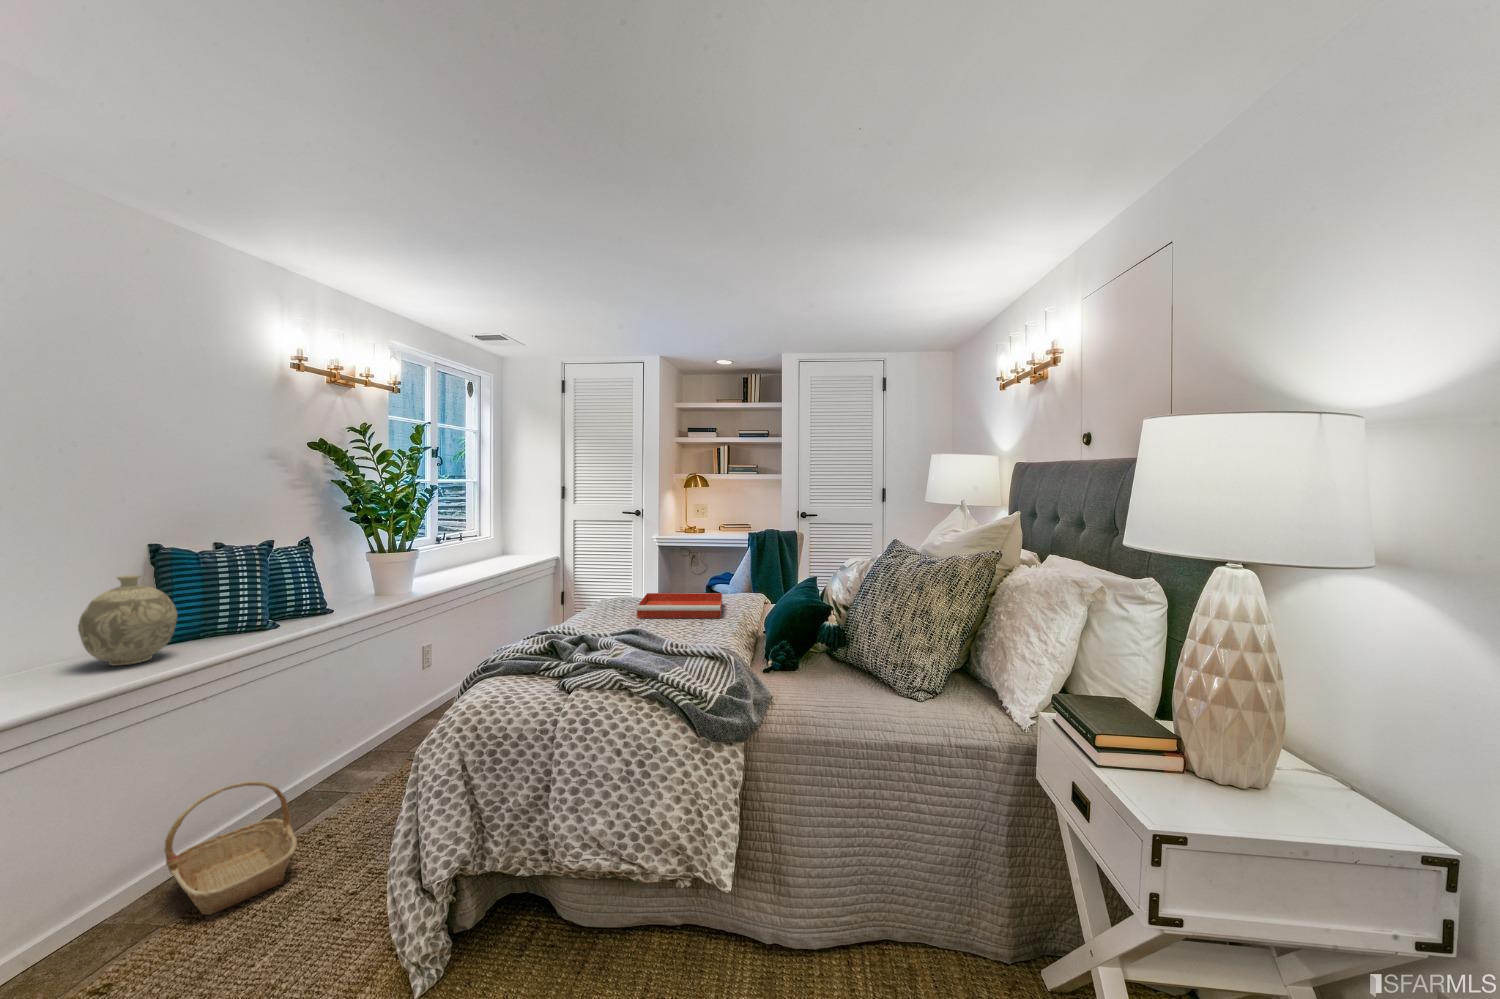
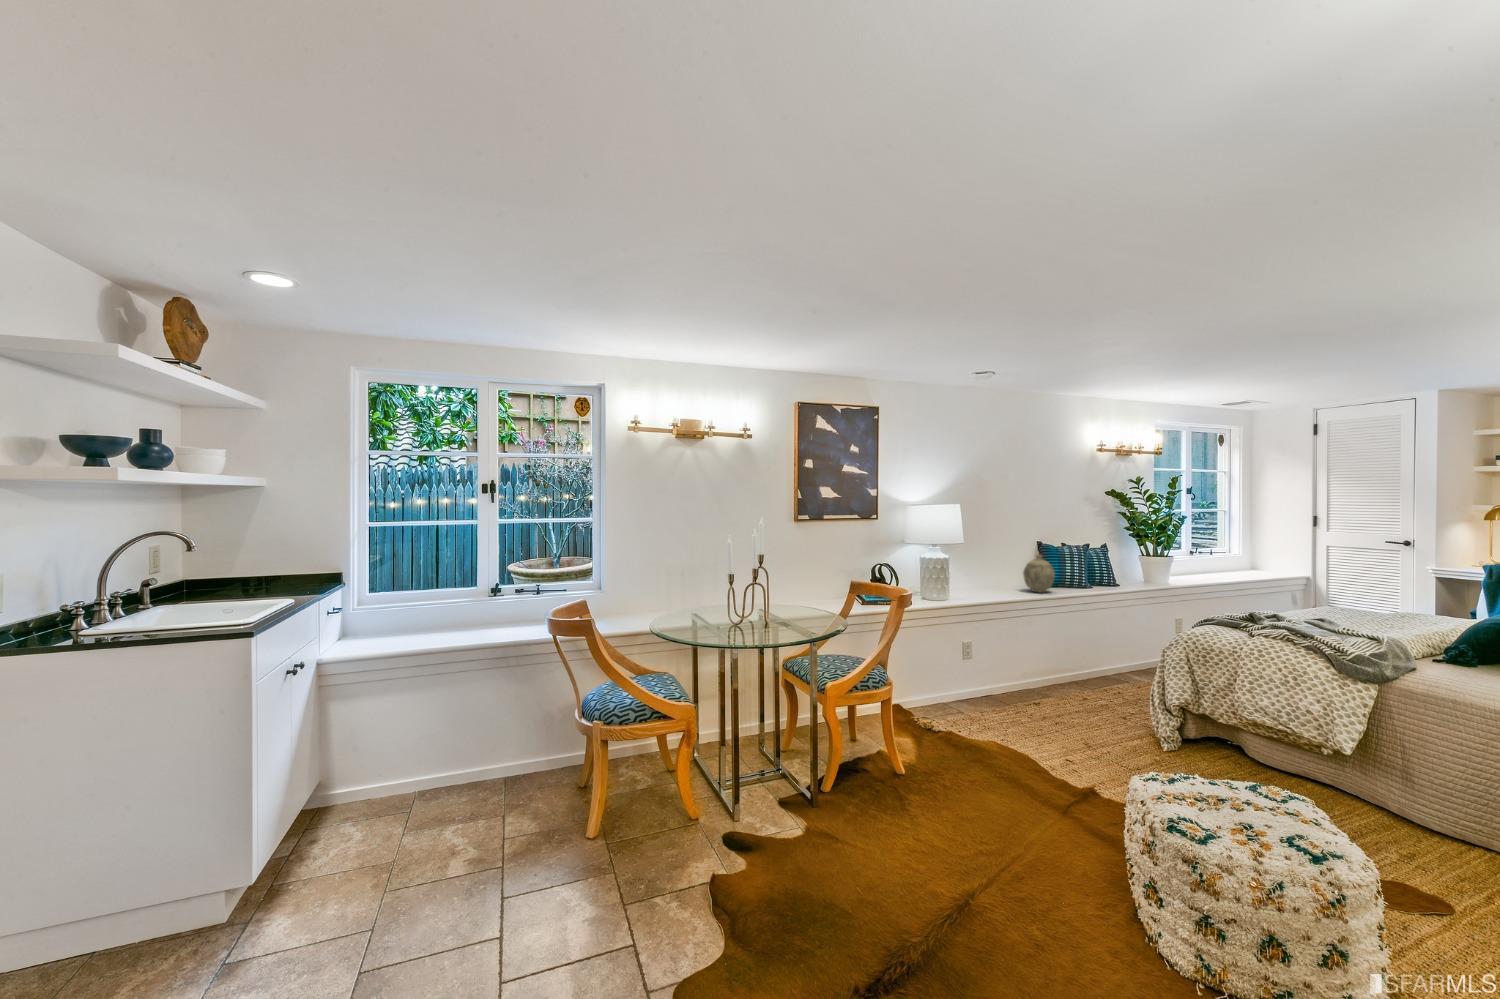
tray: present [637,593,722,618] -> none [1341,607,1457,633]
basket: present [164,781,297,915] -> none [1055,653,1106,704]

